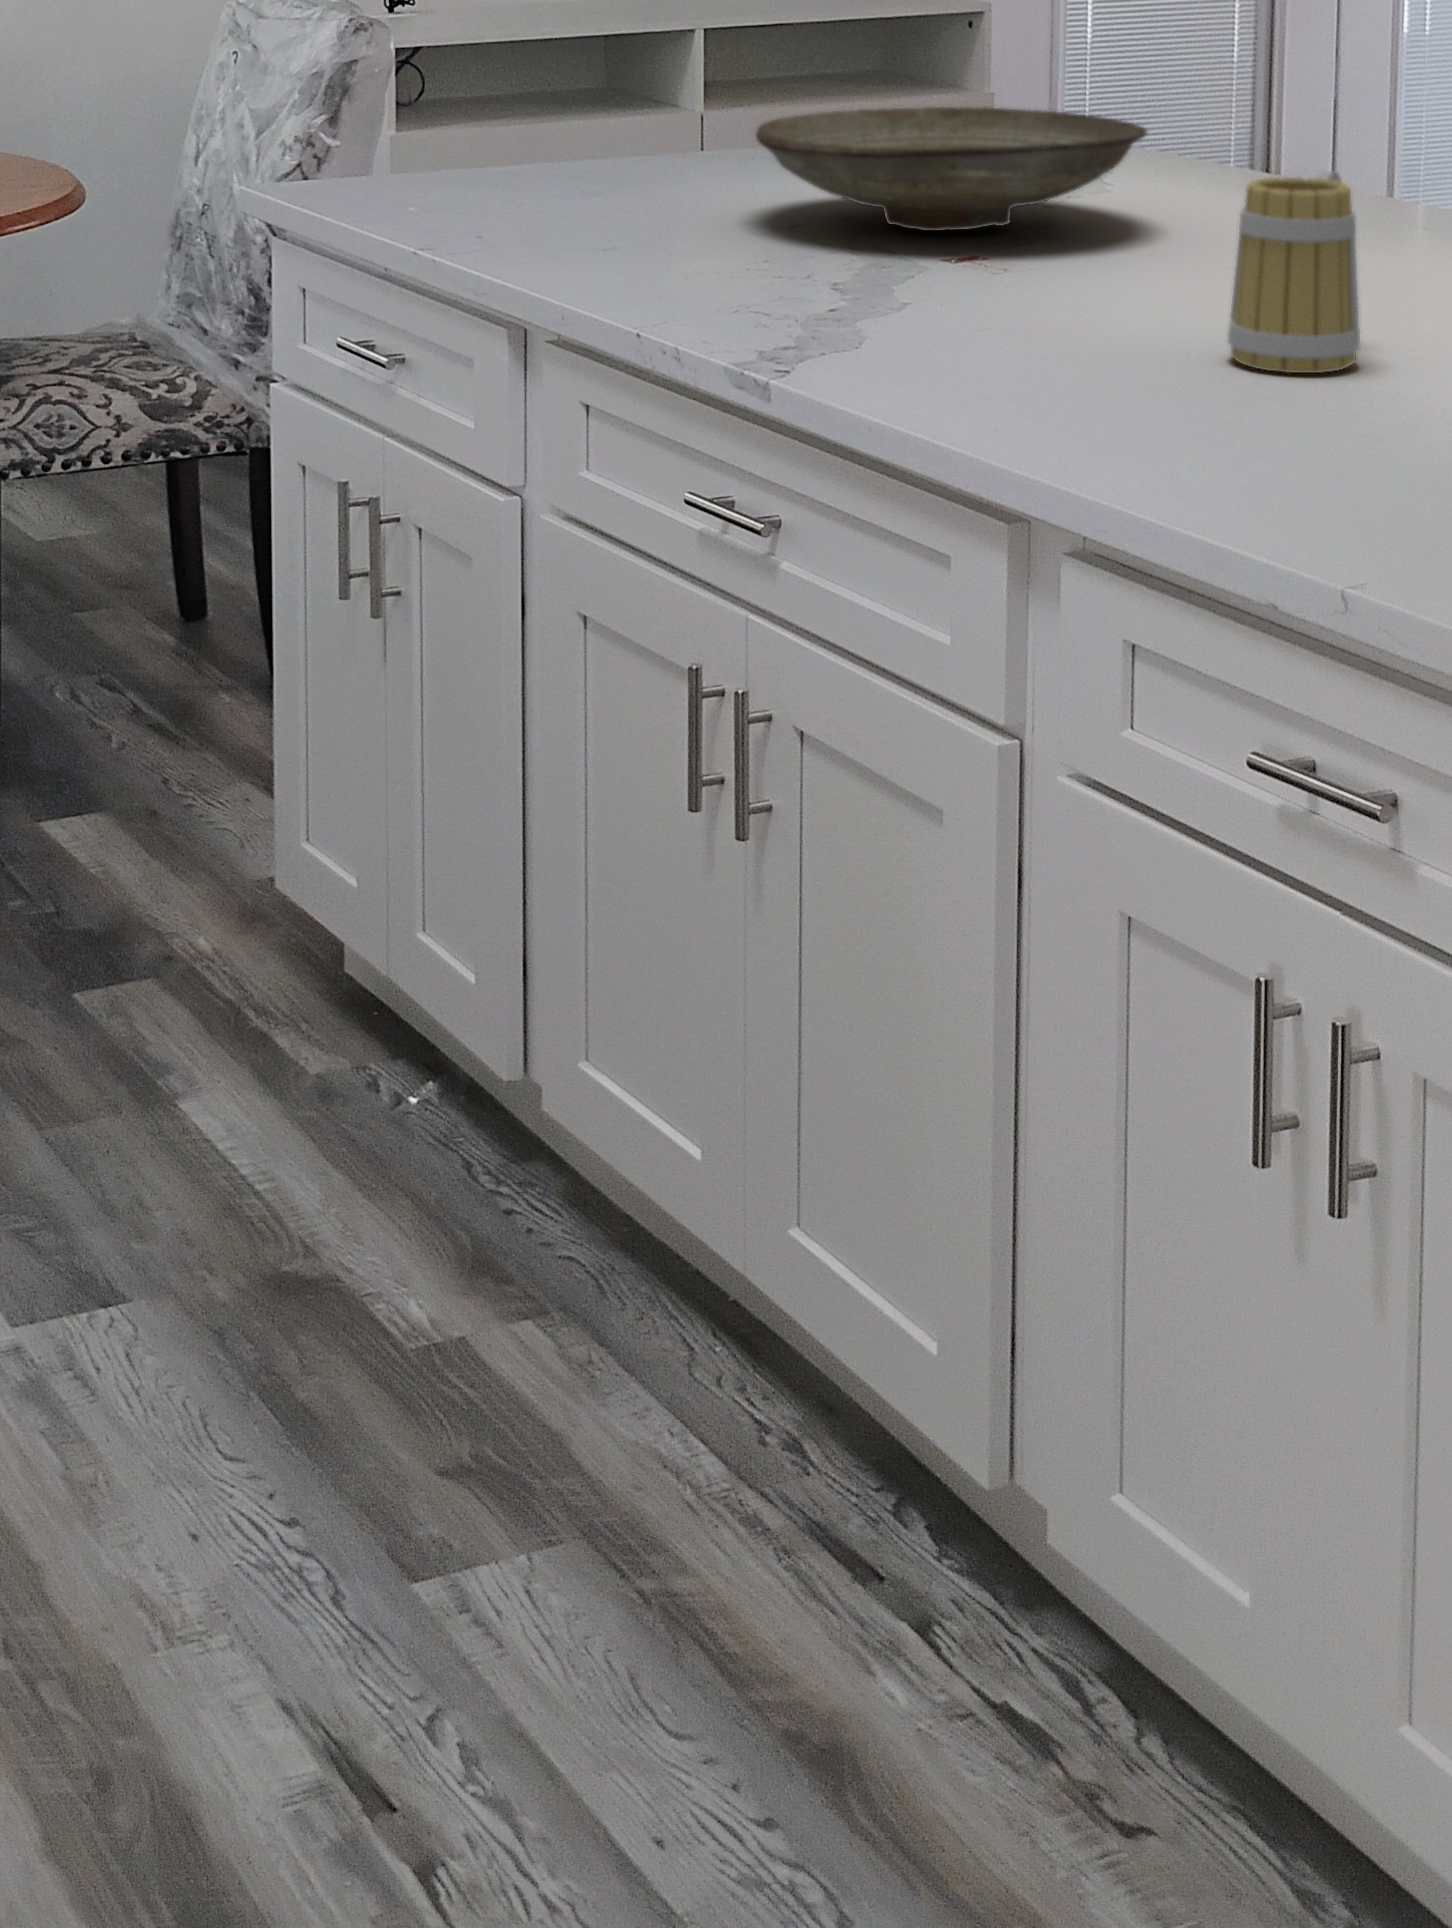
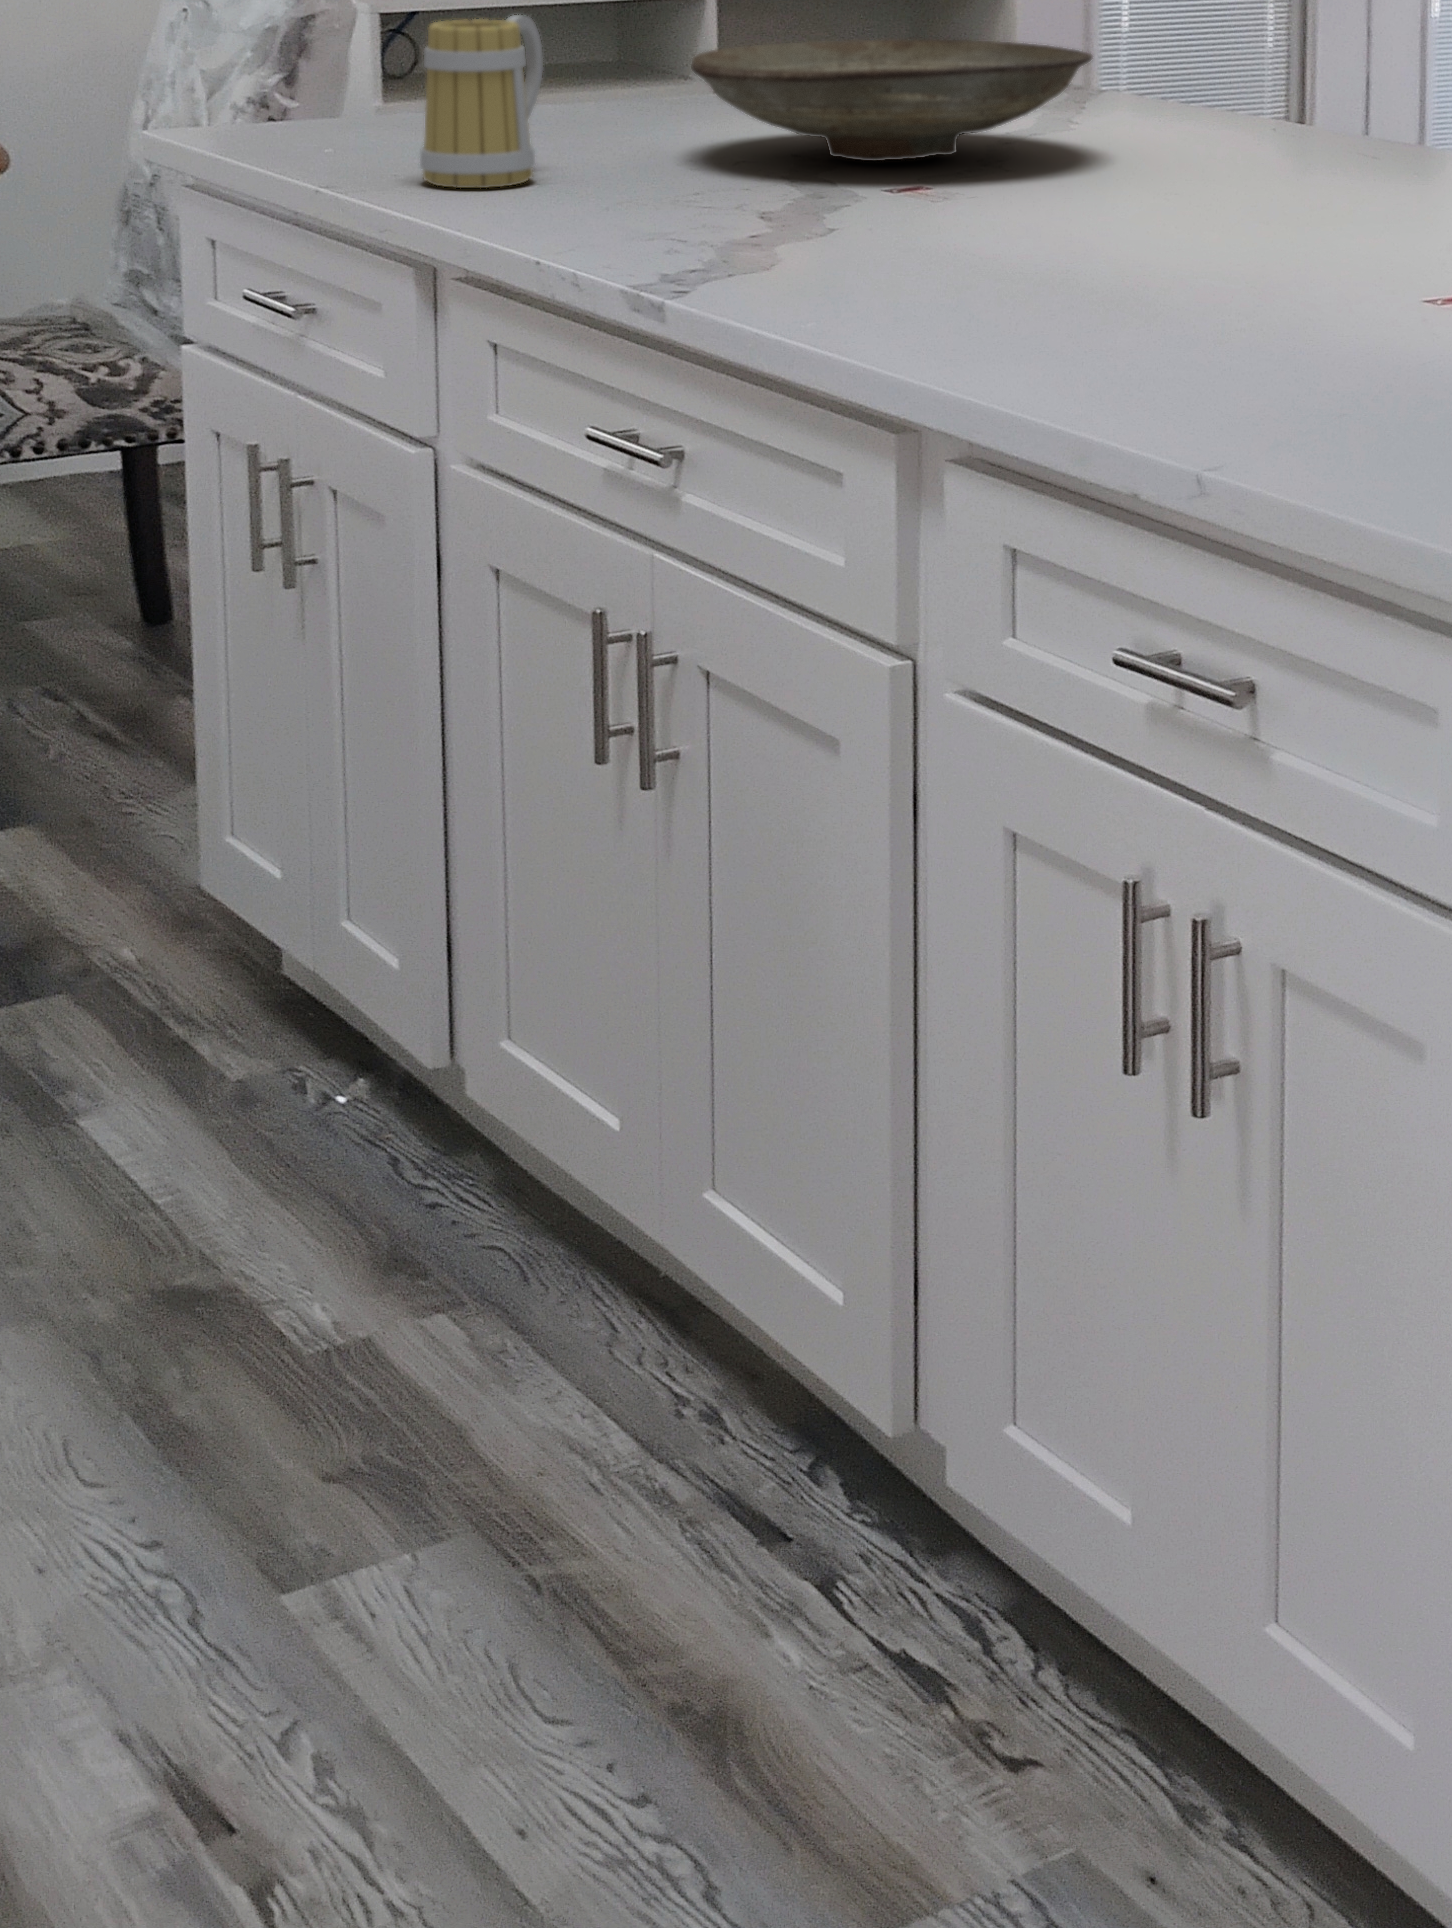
mug: present [1227,171,1360,373] -> present [420,15,543,188]

